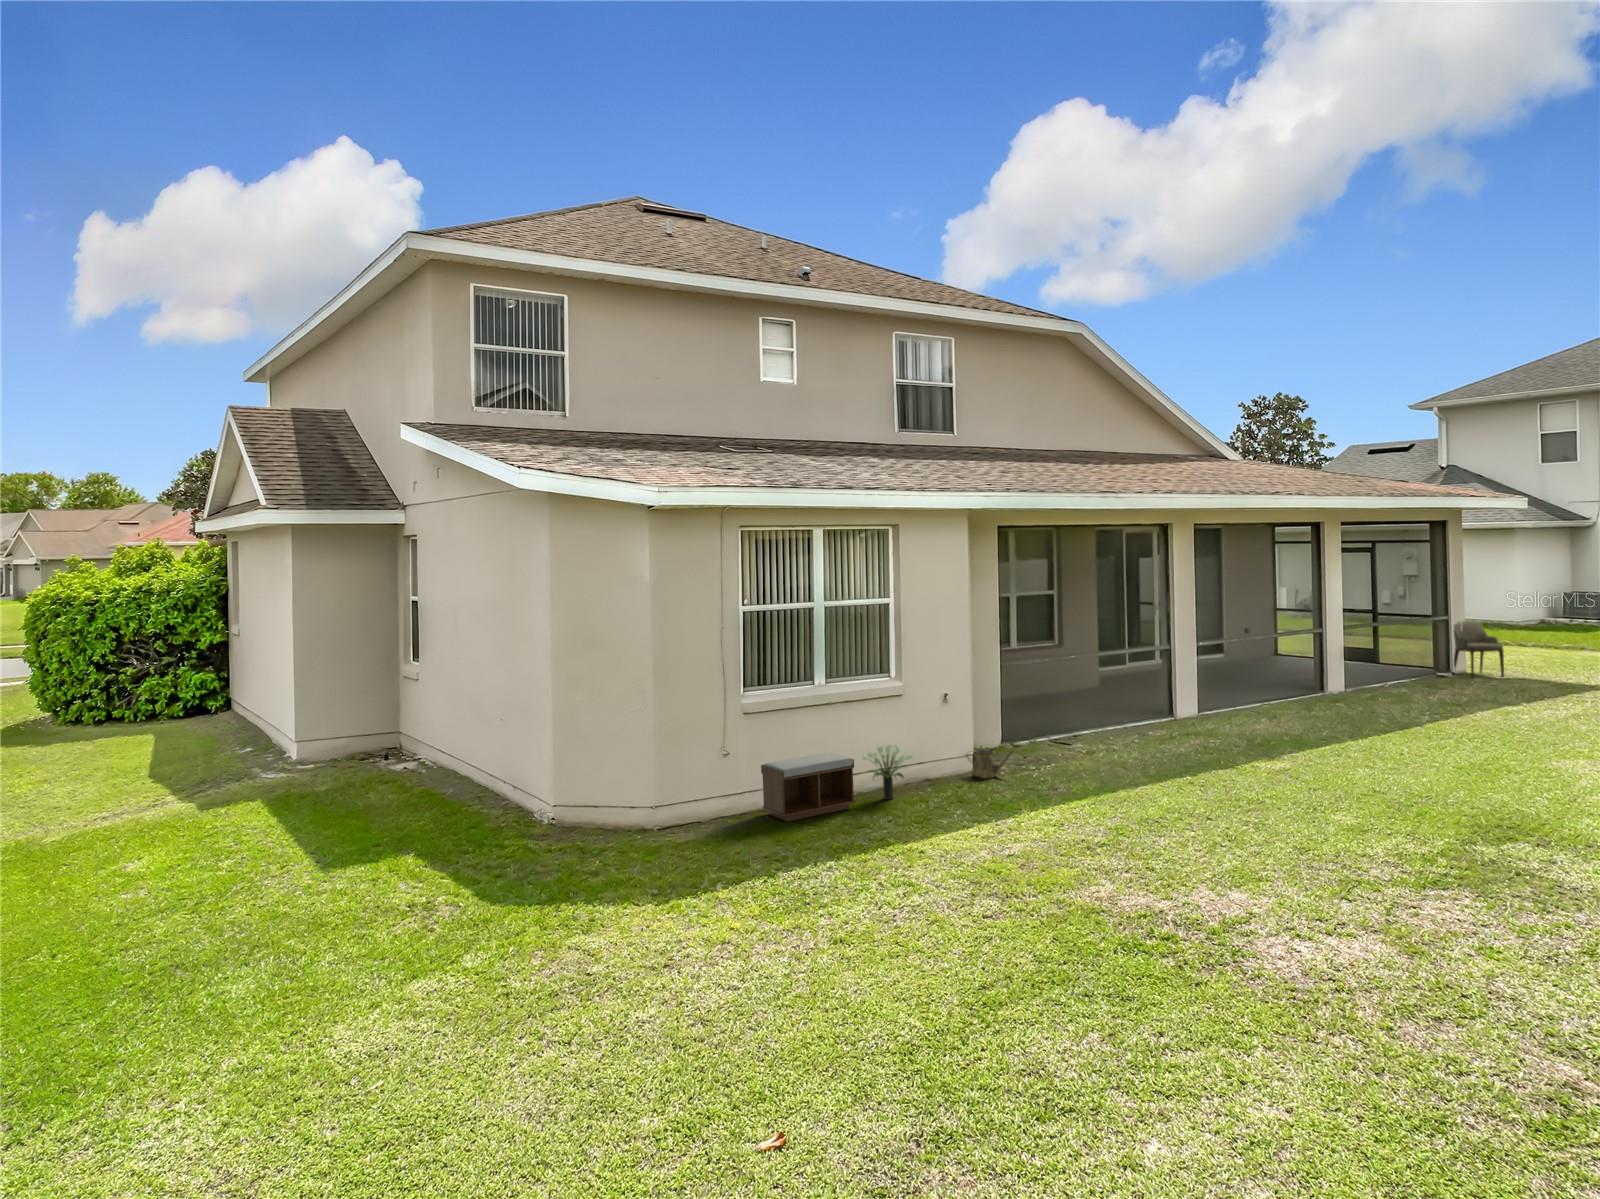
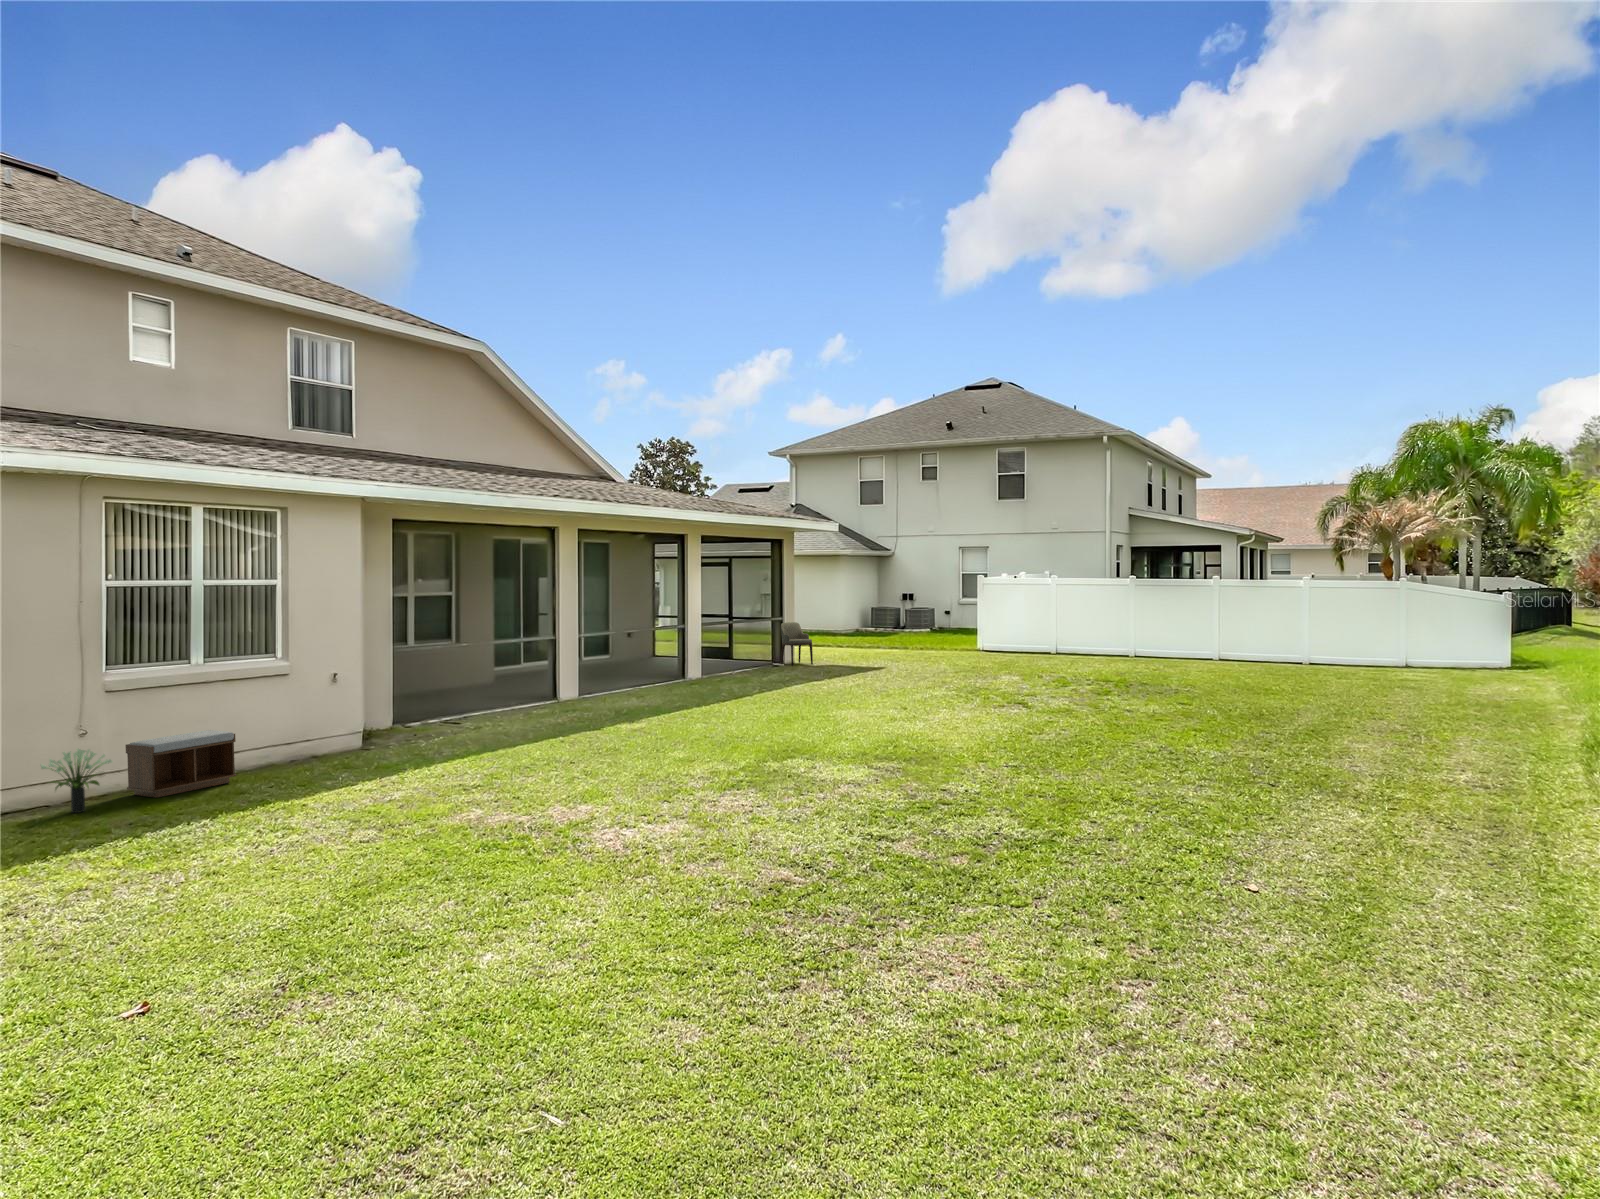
potted plant: present [863,744,912,799] -> present [41,749,112,813]
watering can: present [967,748,1018,778] -> none [358,720,408,751]

